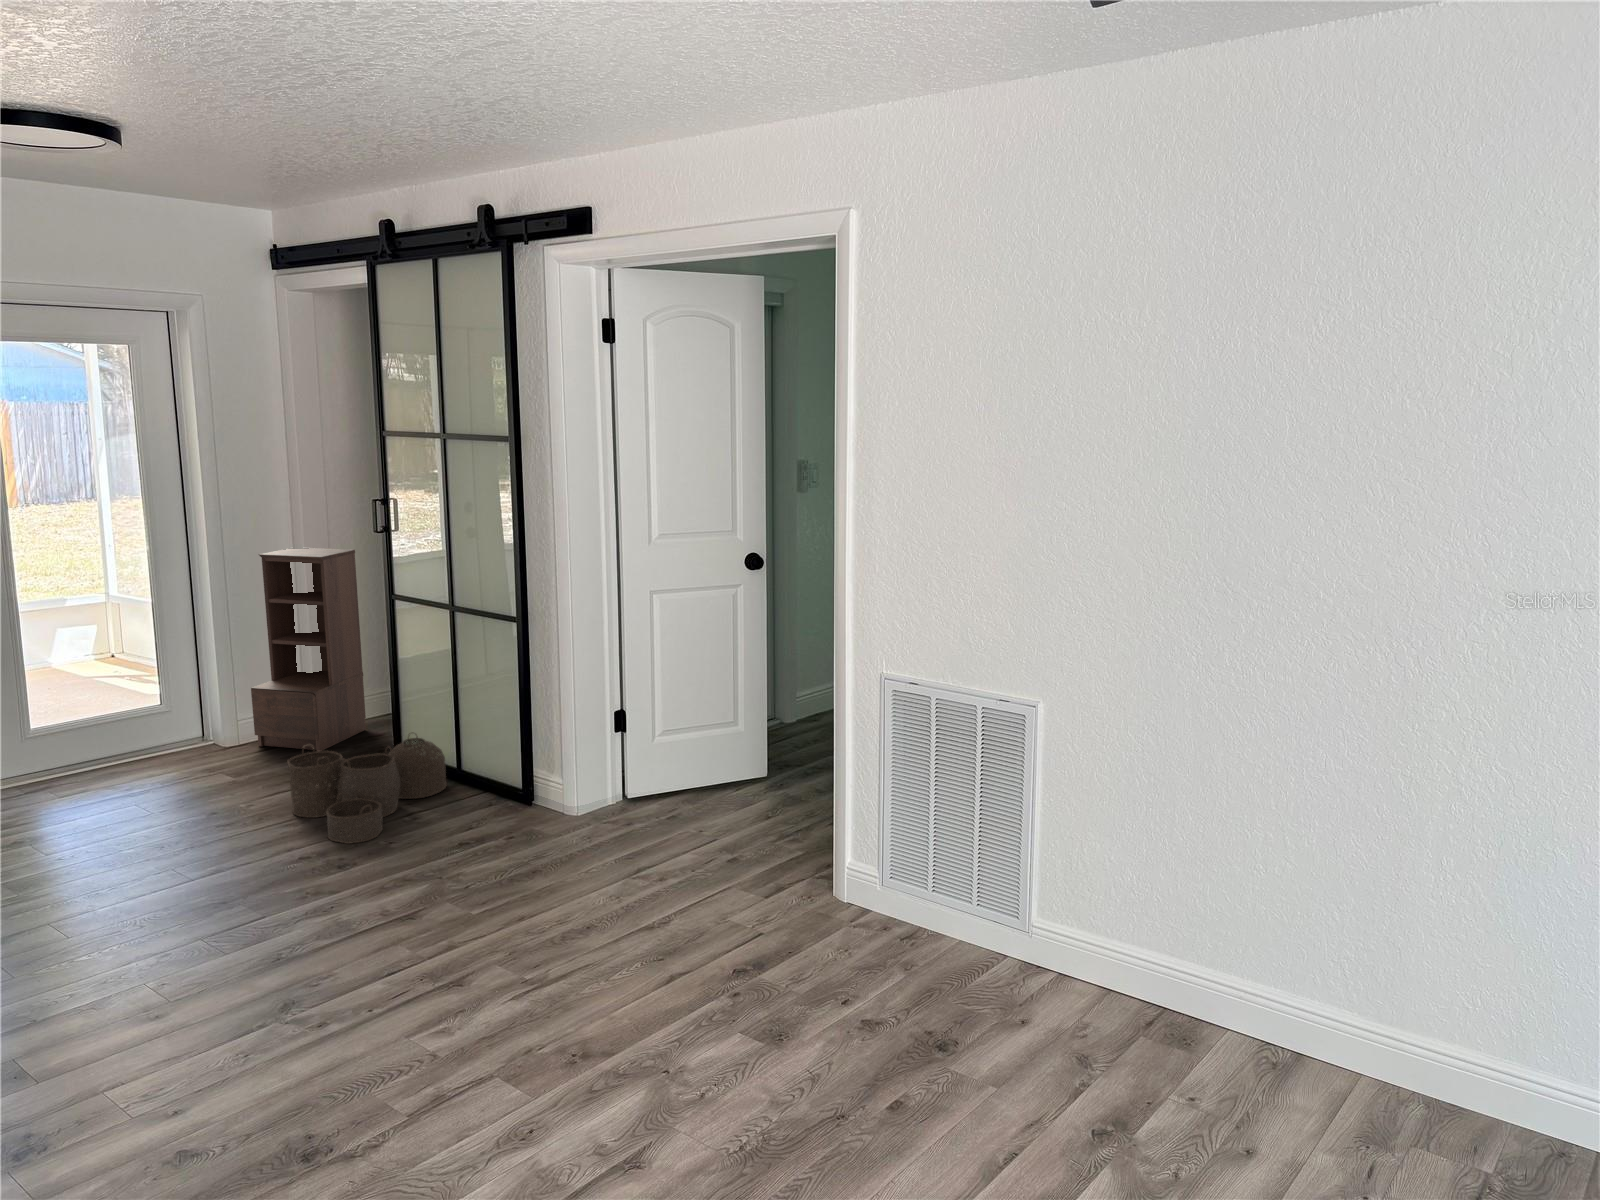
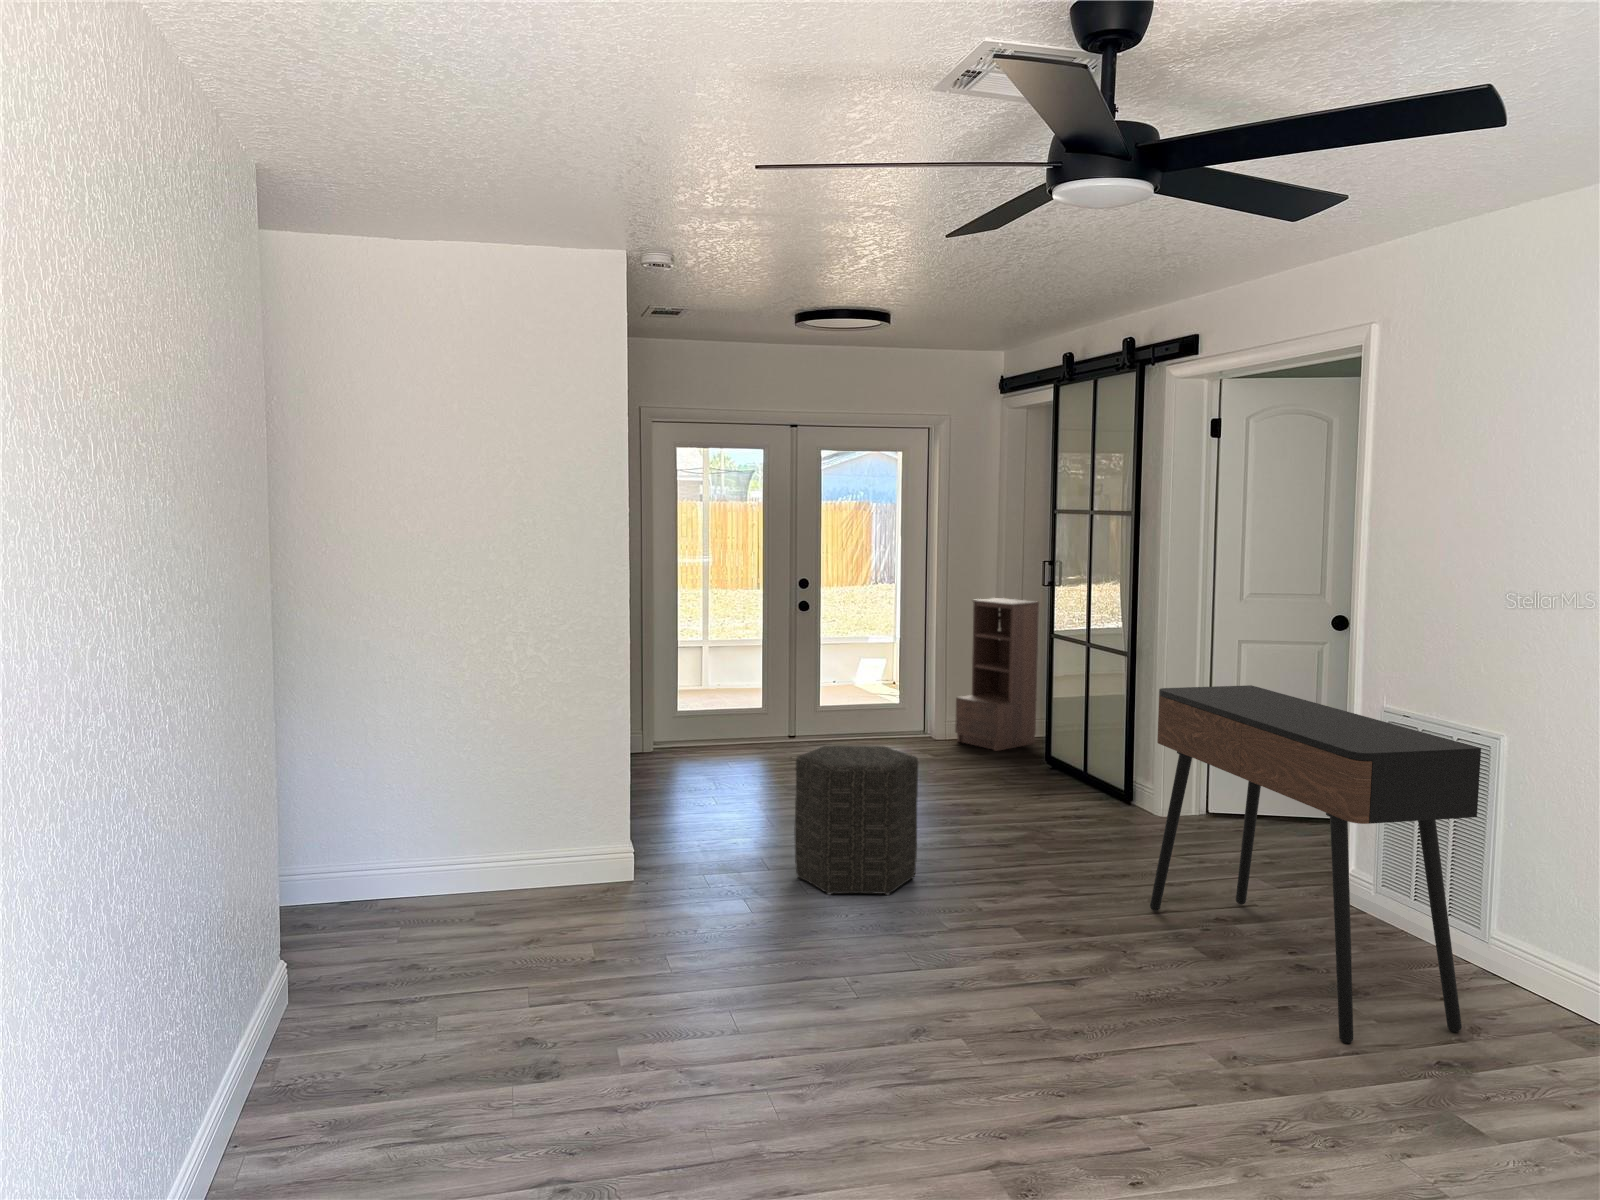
console table: none [650,669,1091,1142] -> present [1150,685,1481,1043]
woven basket: present [287,736,447,844] -> none [961,733,1074,803]
ottoman: none [57,840,302,1129] -> present [794,745,918,895]

